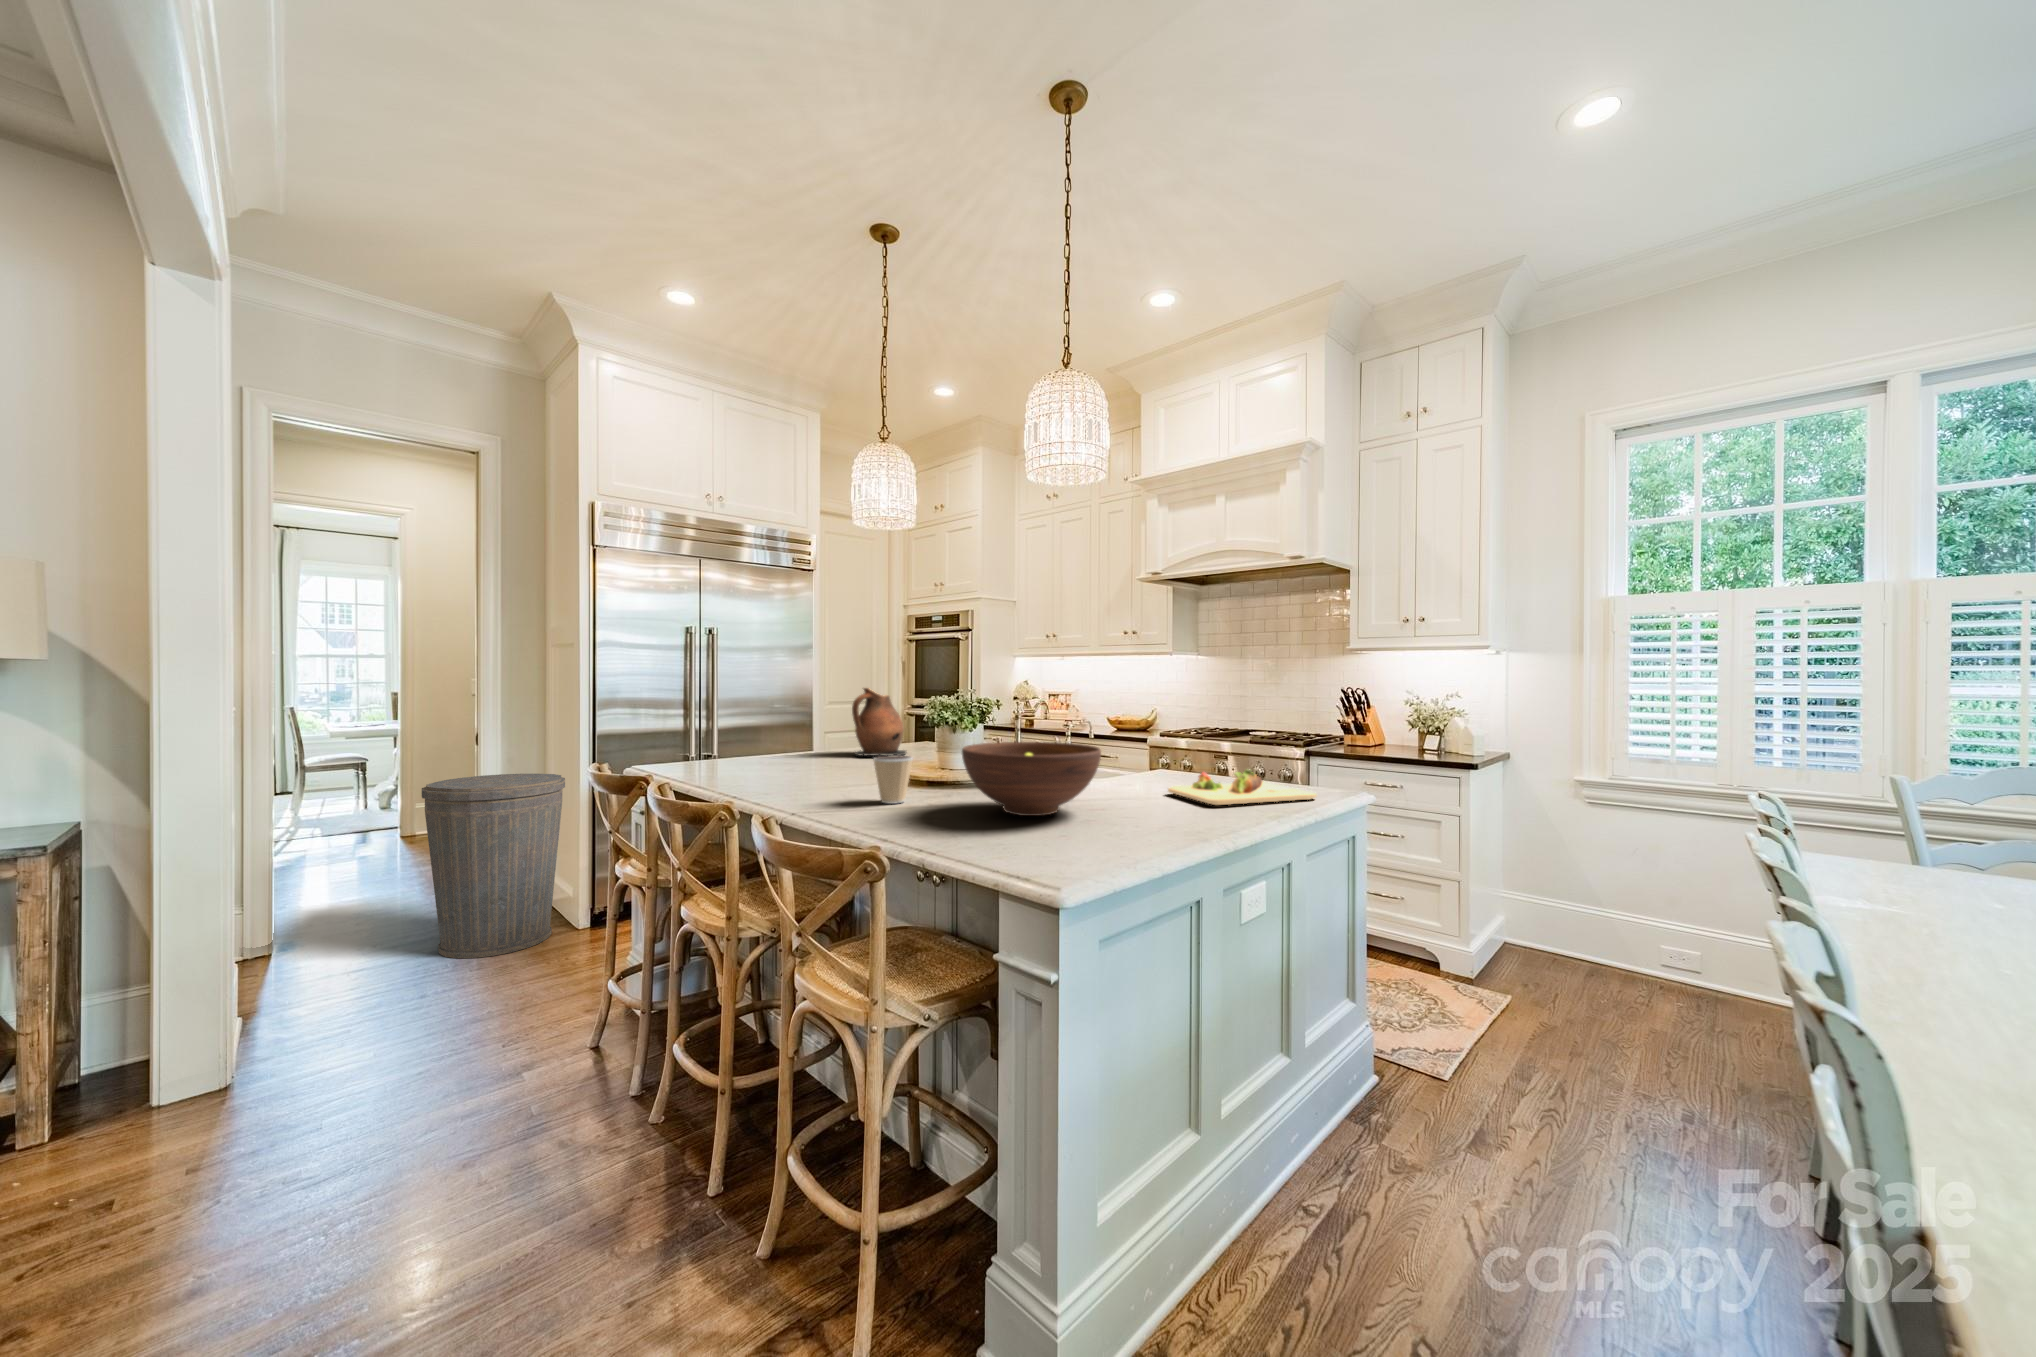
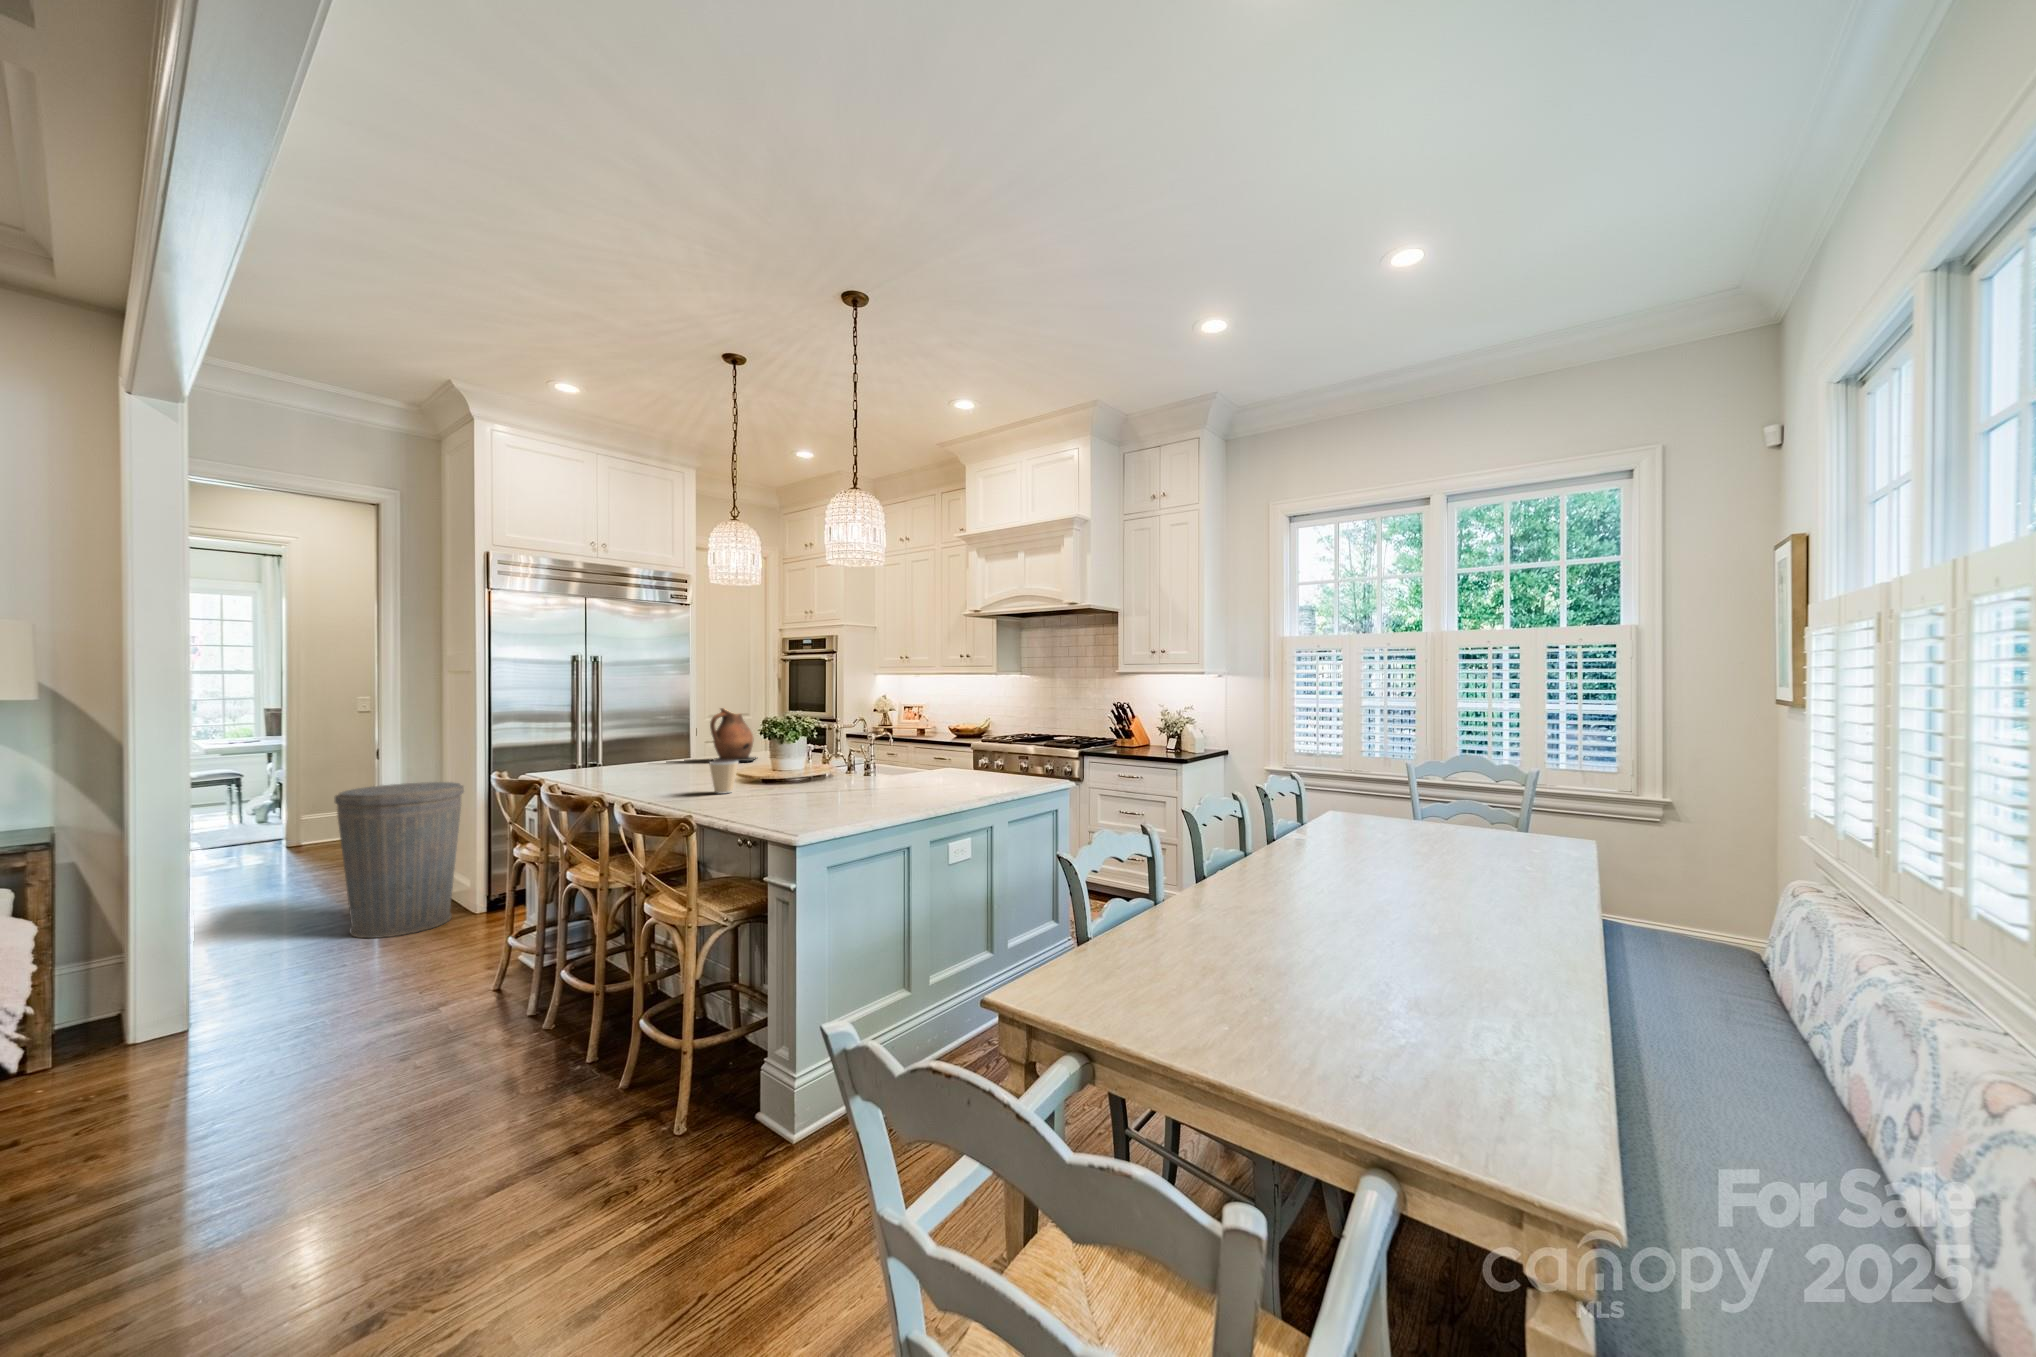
fruit bowl: present [962,742,1101,816] -> none [767,749,864,799]
cutting board: present [1168,769,1317,805] -> none [924,765,1021,790]

